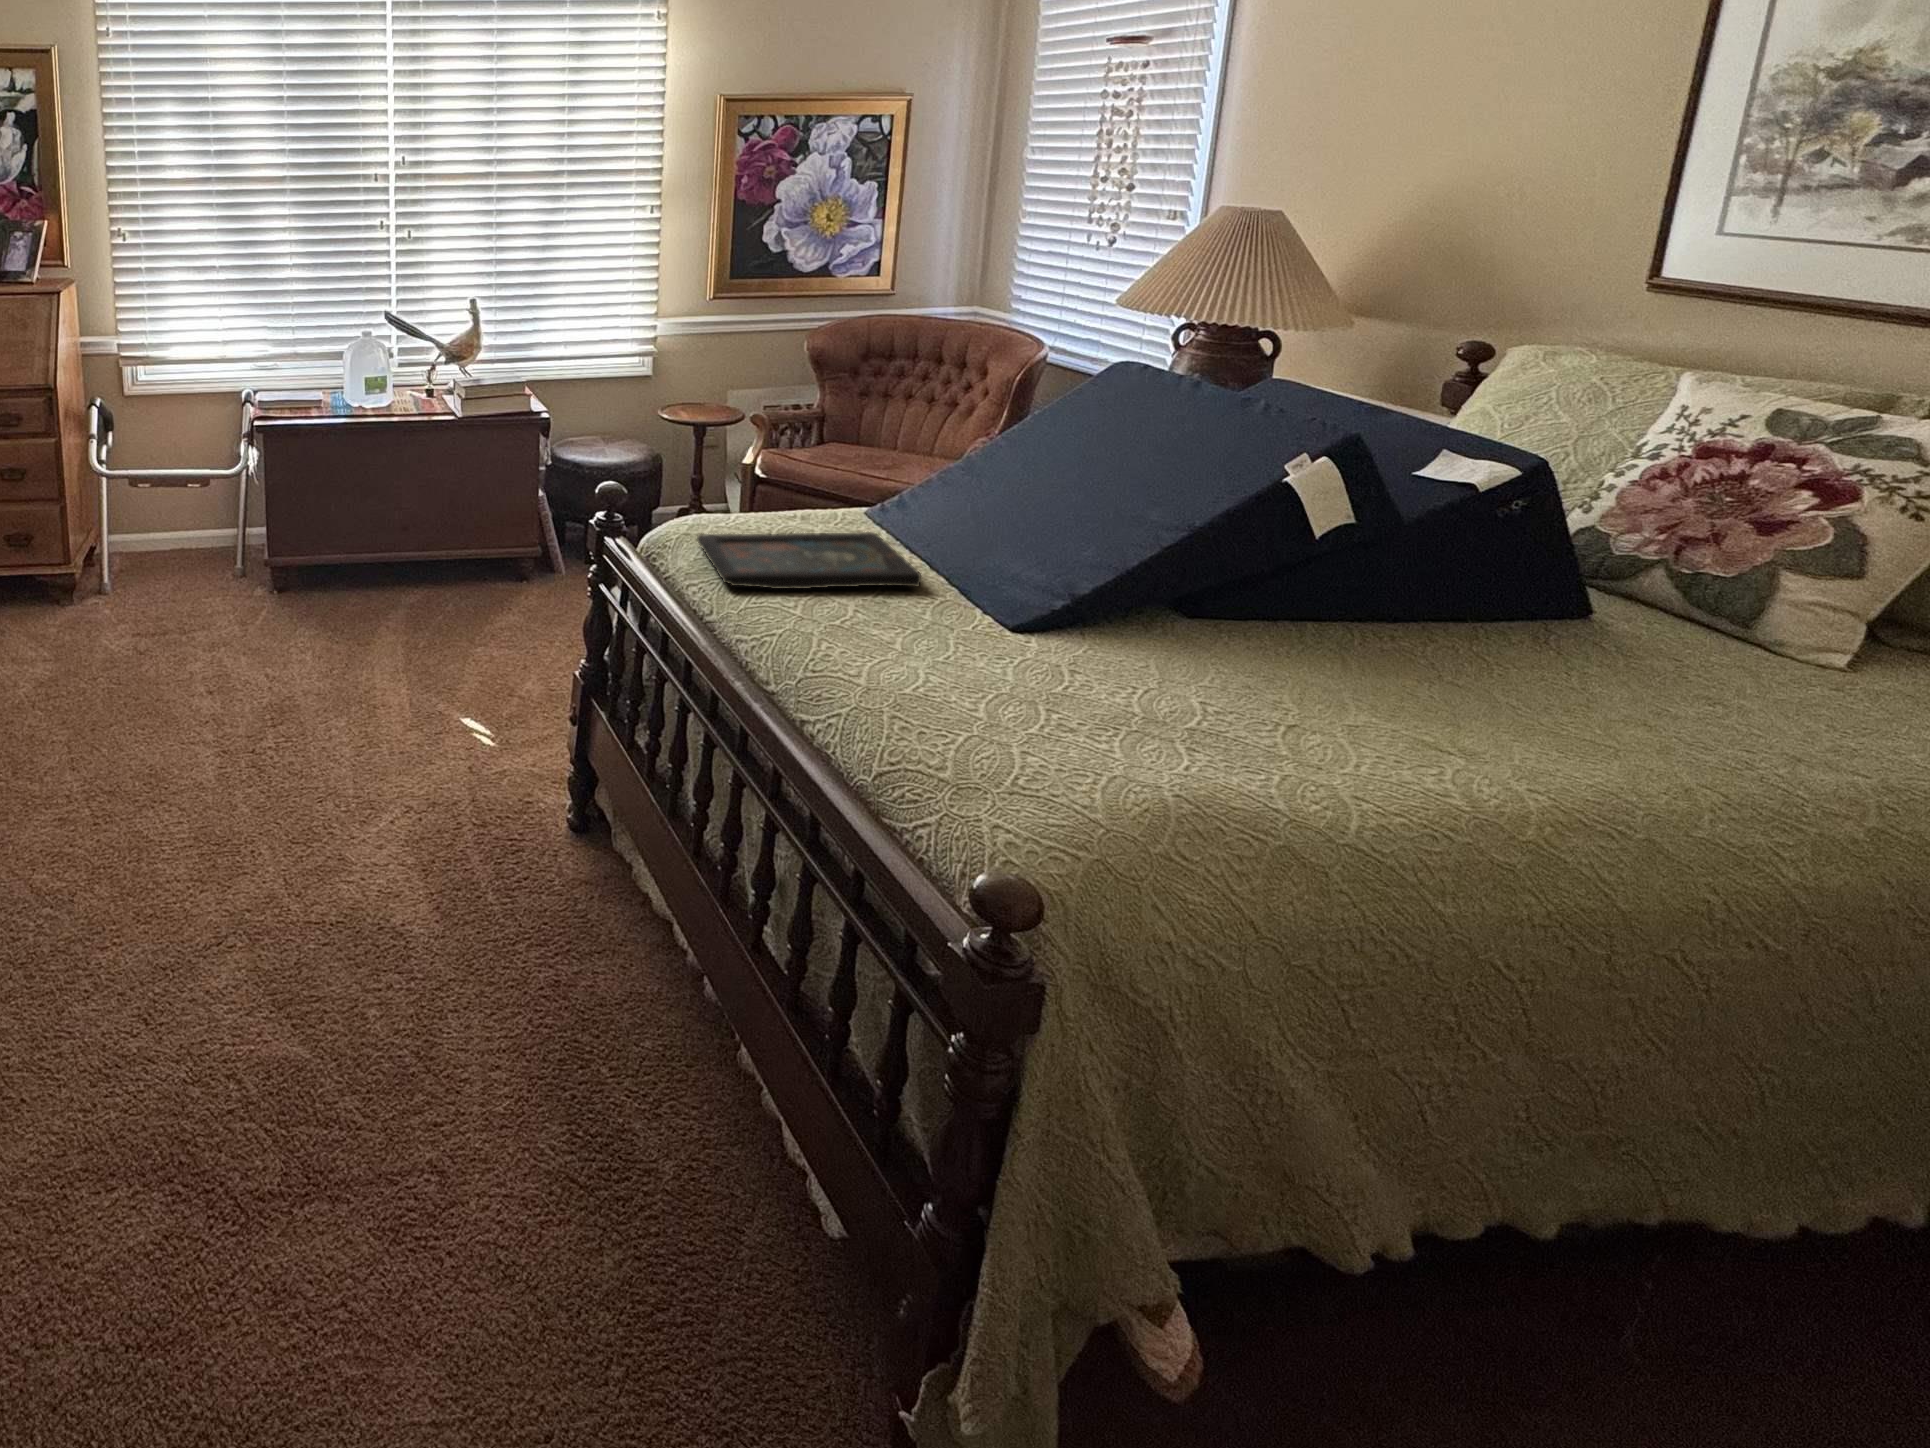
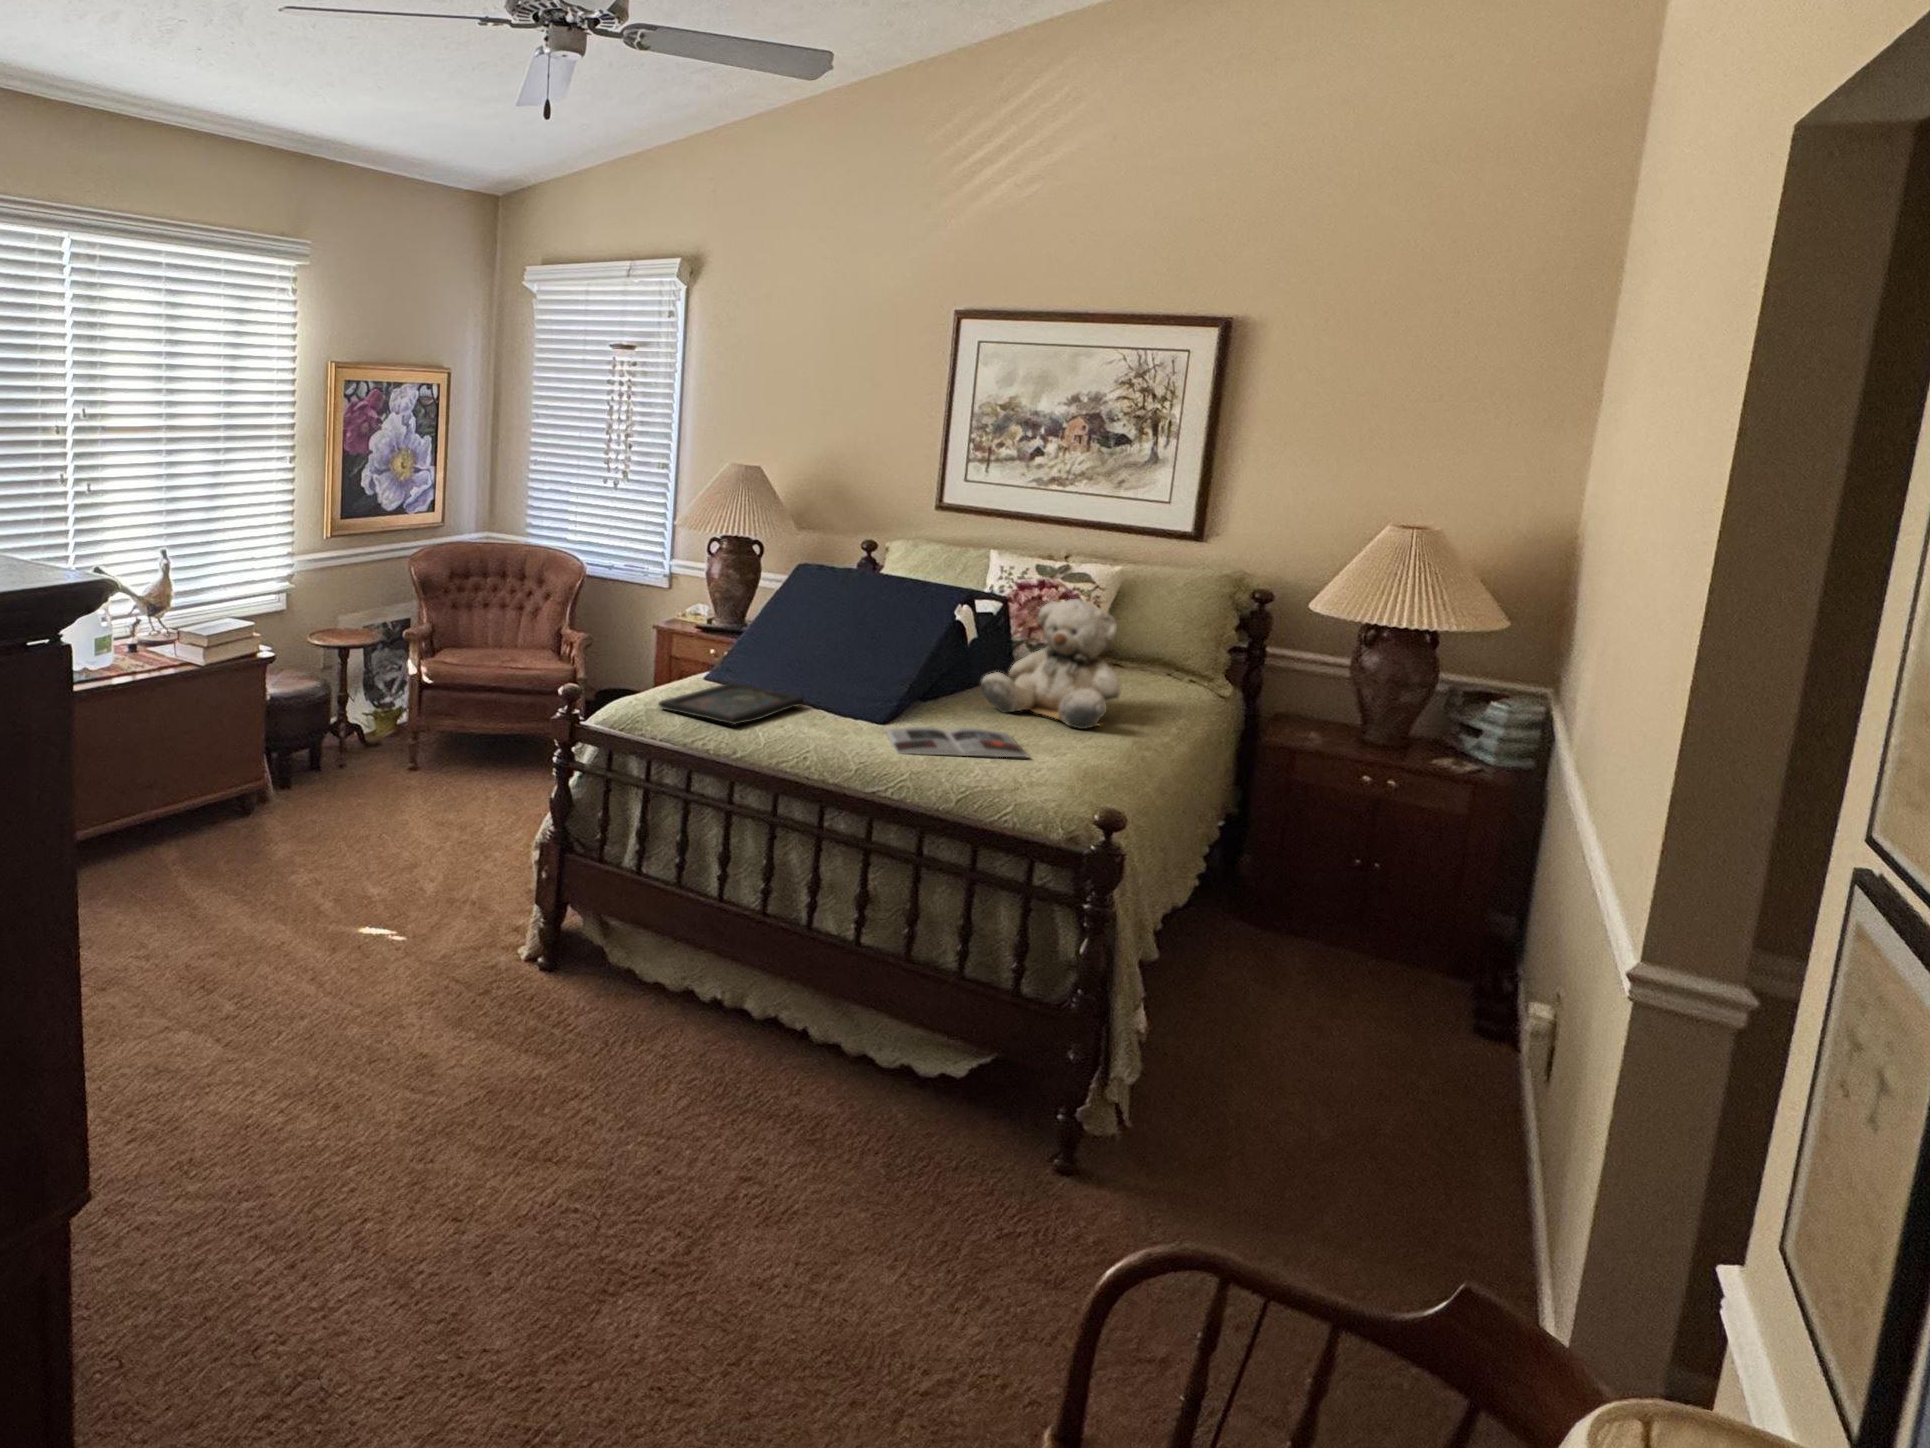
teddy bear: none [1284,484,1677,779] -> present [981,599,1120,729]
magazine: none [892,655,1210,775] -> present [886,727,1029,758]

